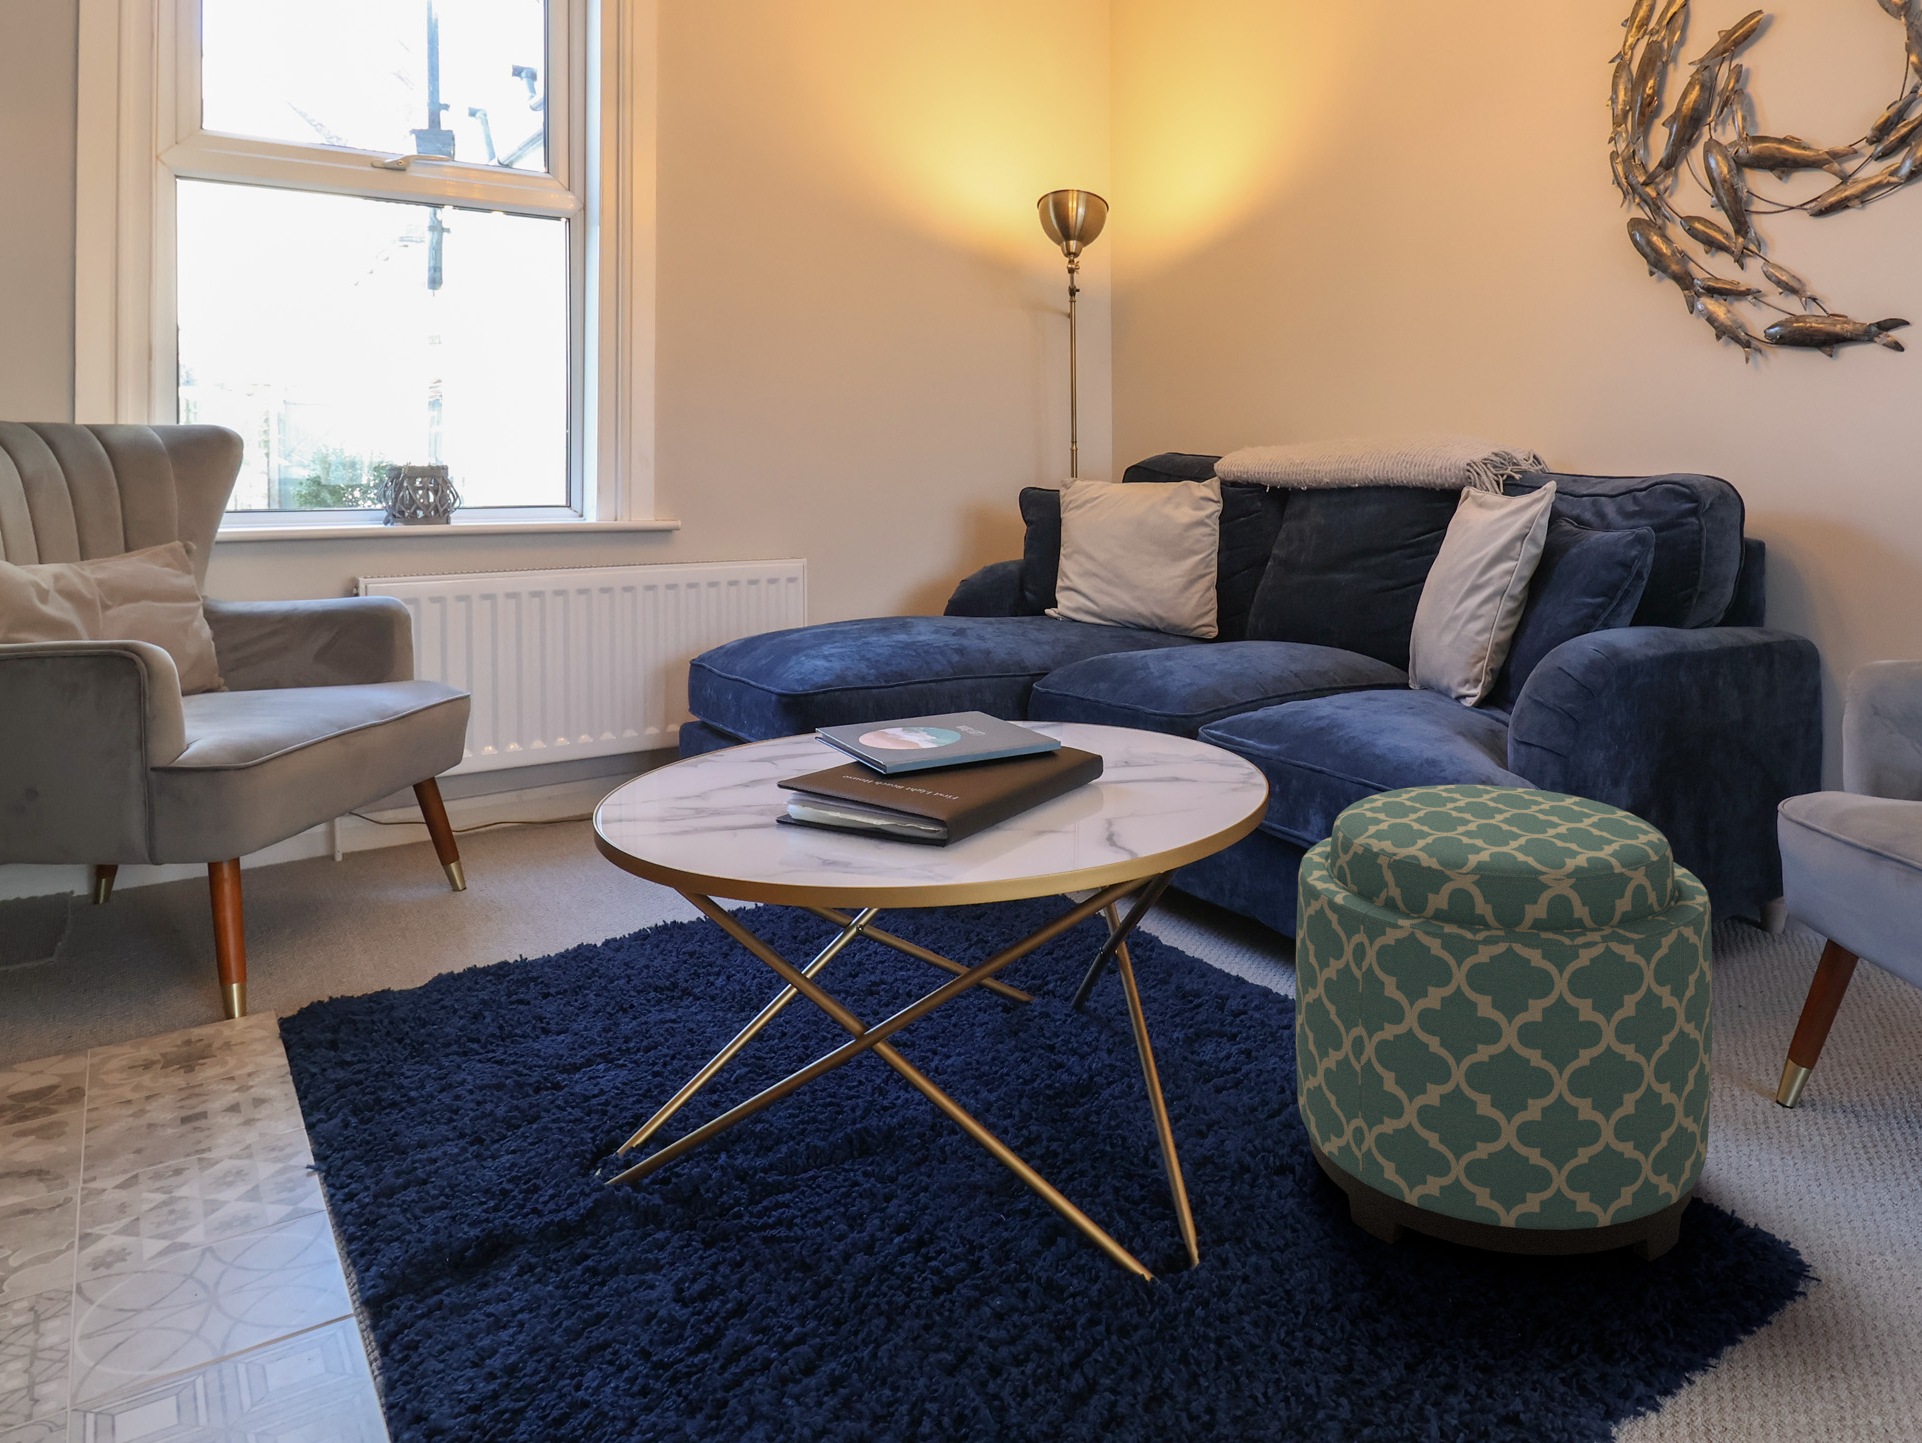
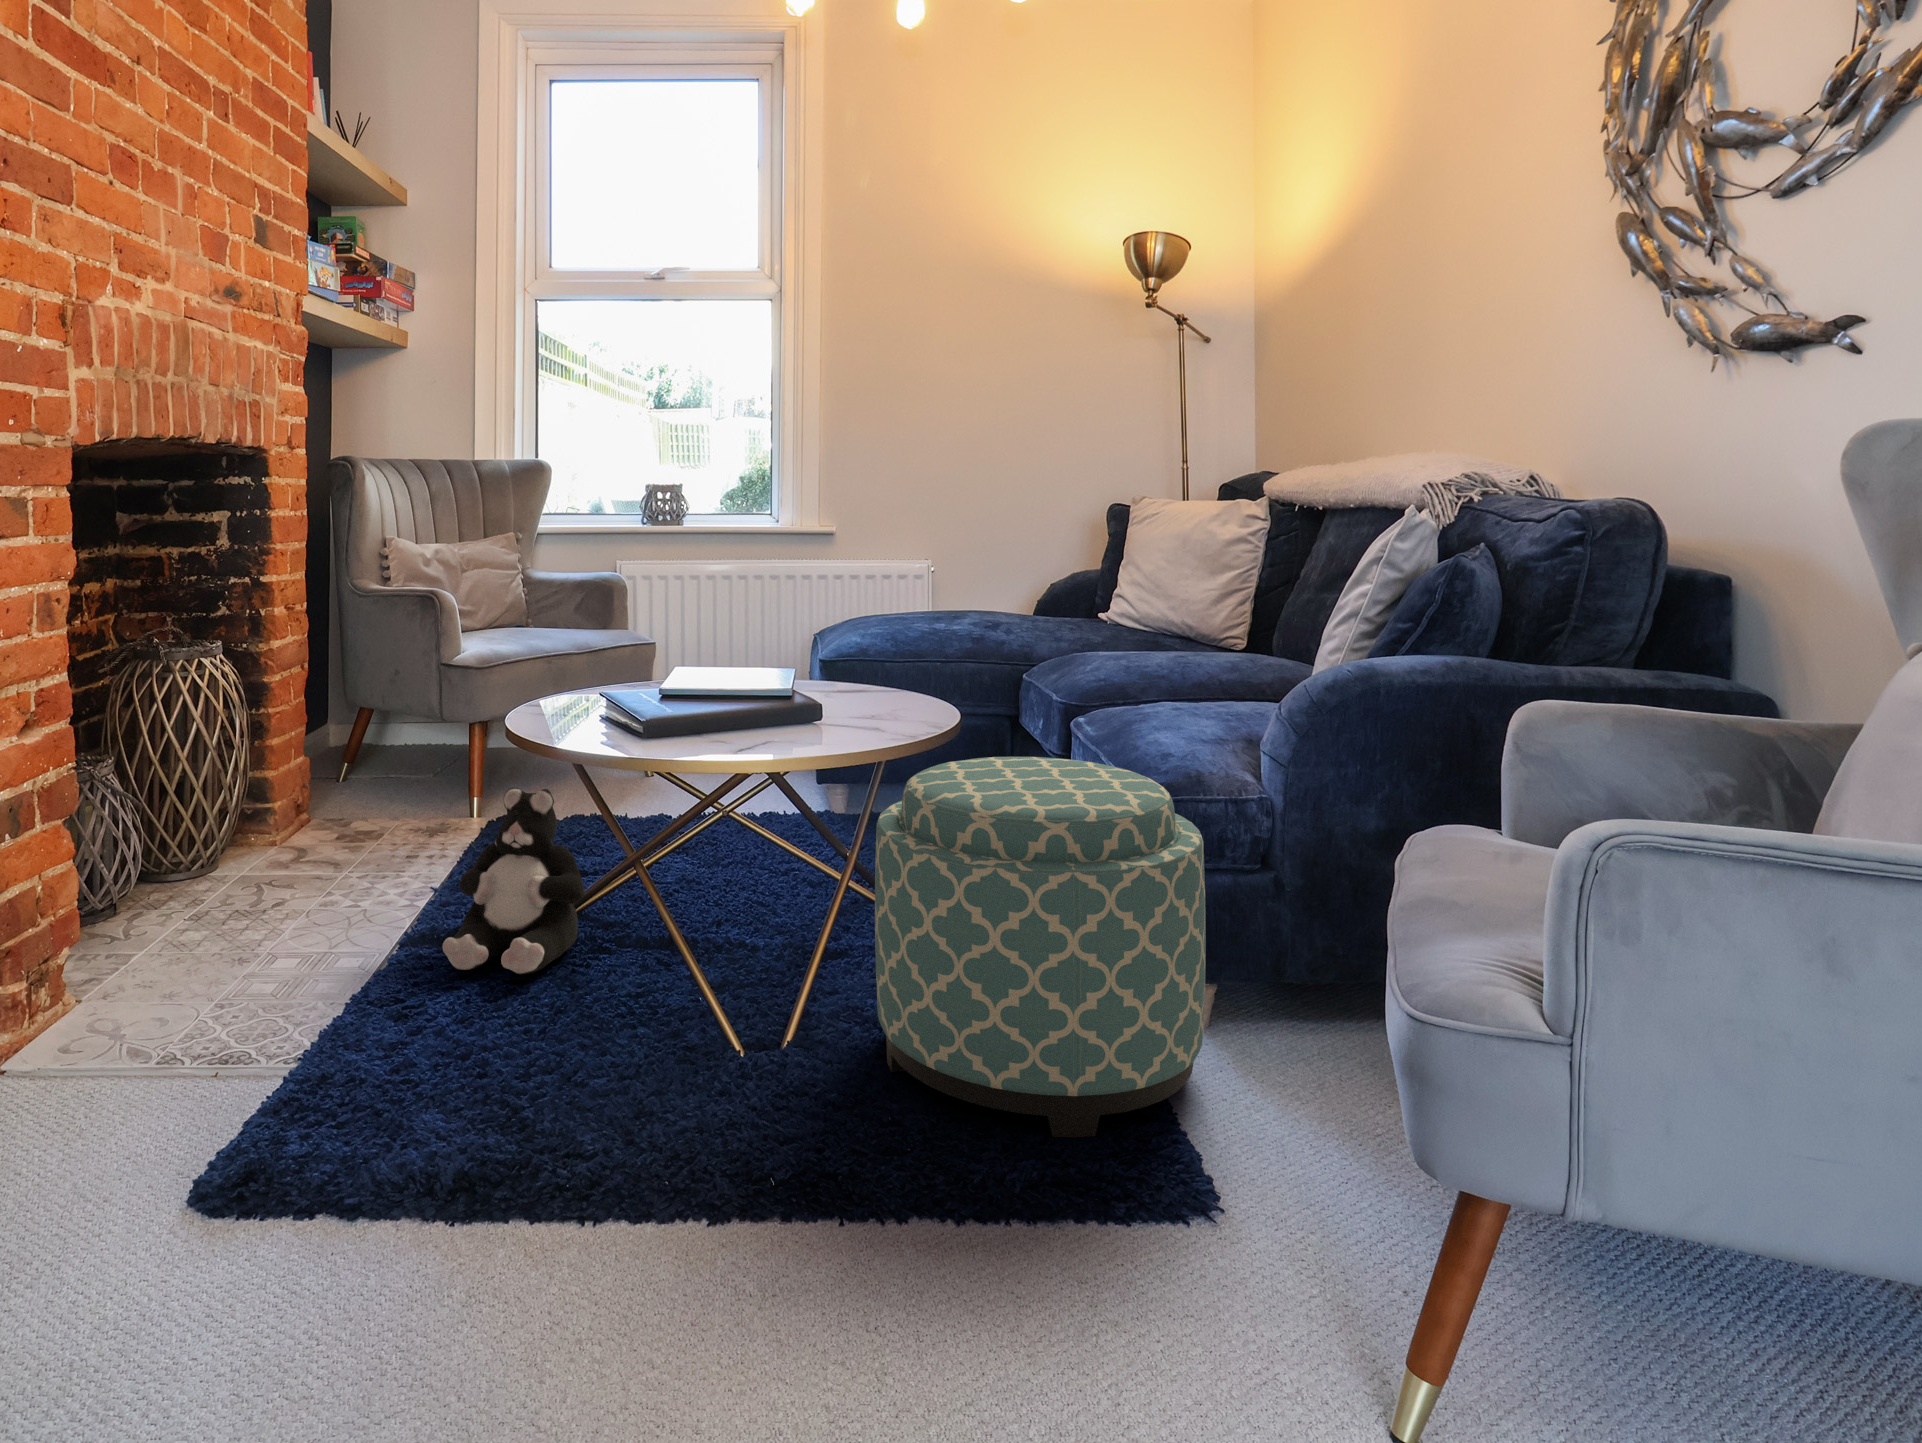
plush toy: none [526,958,770,1324] -> present [443,788,585,974]

